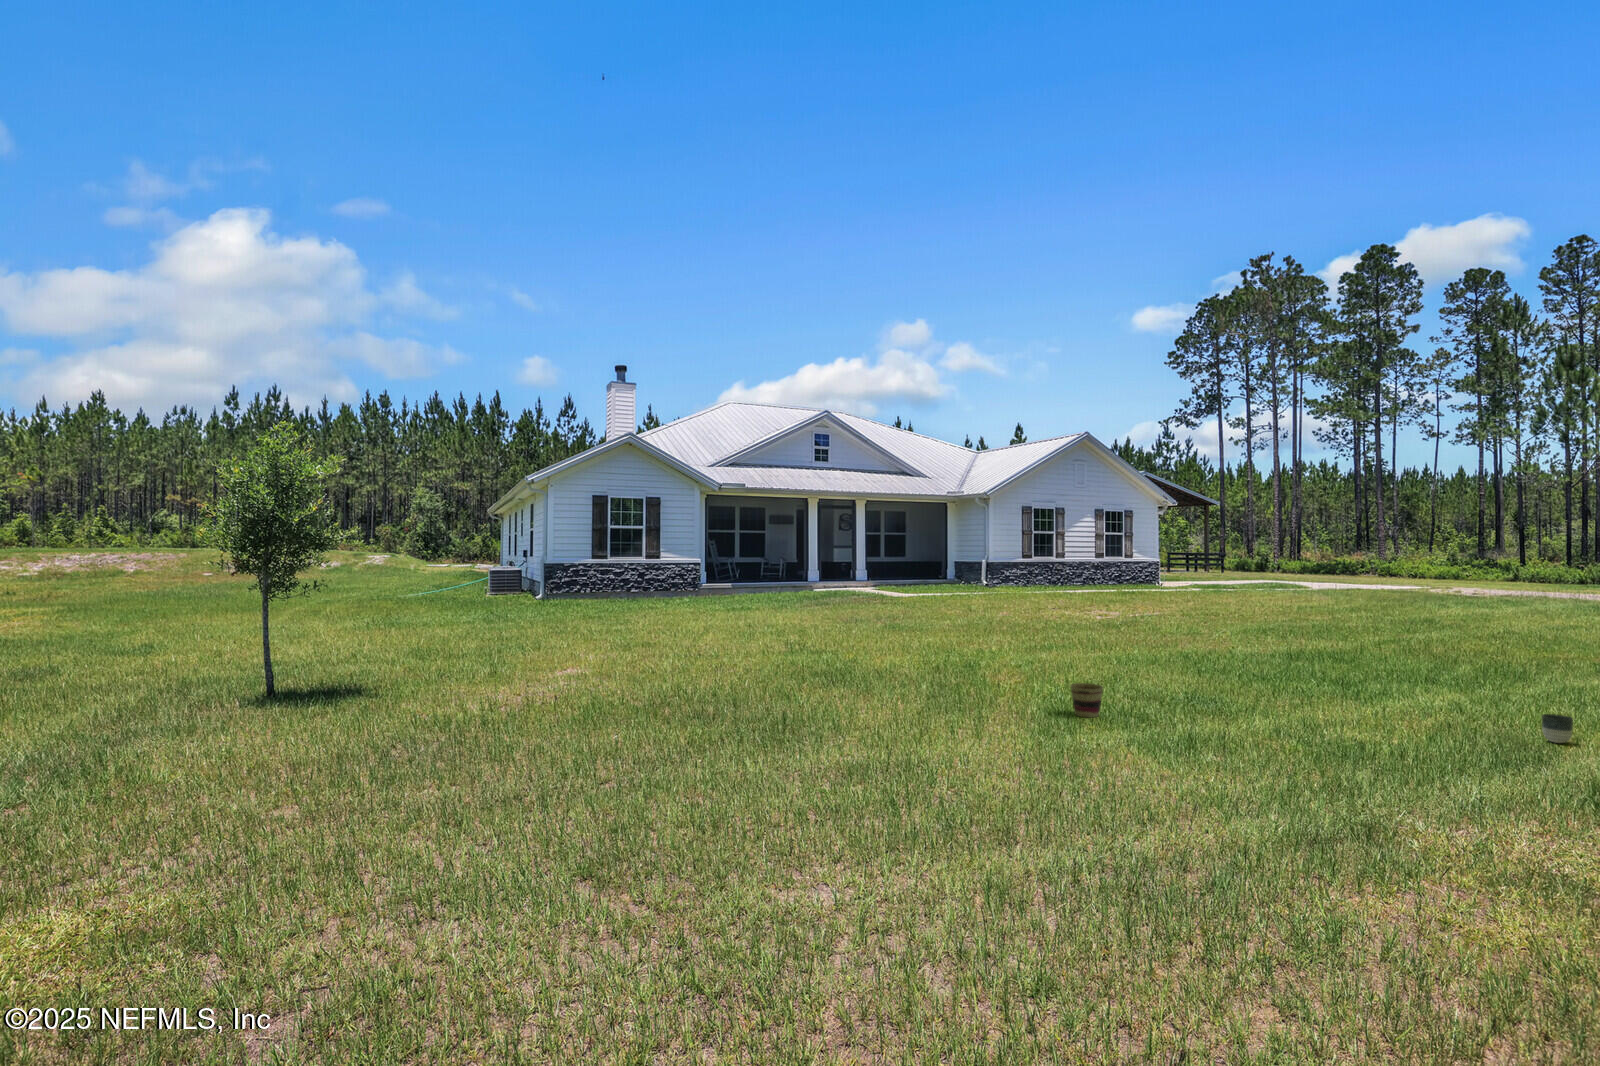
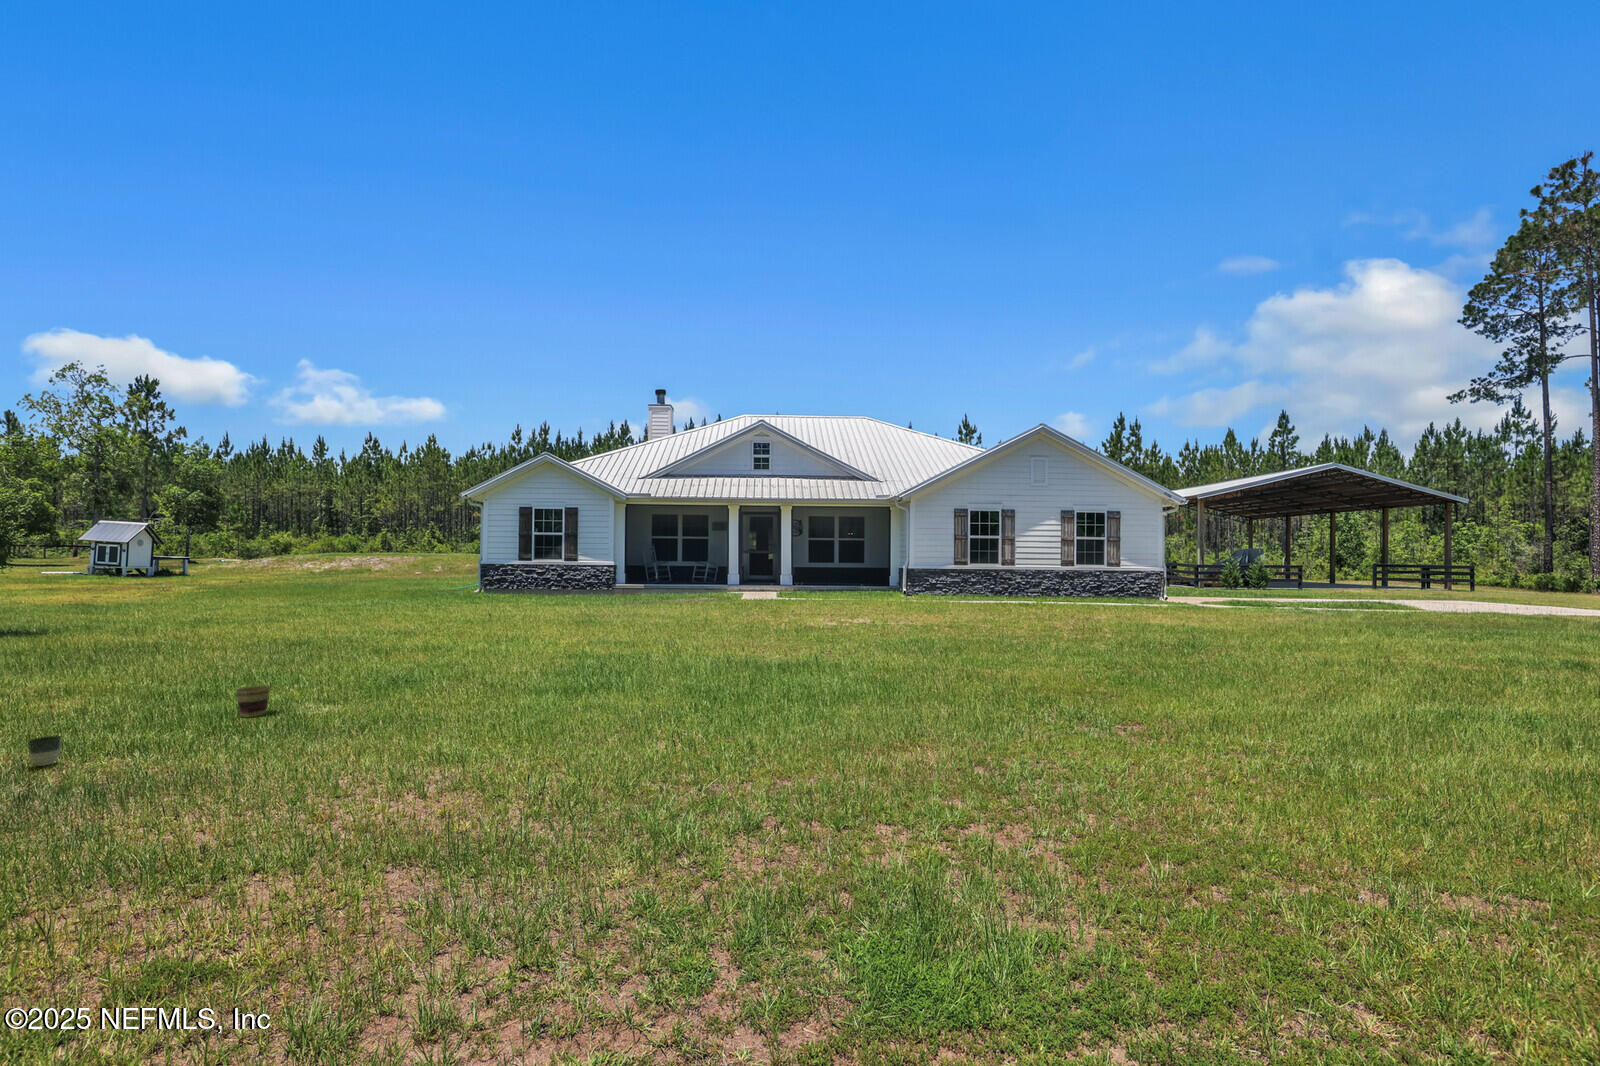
basket: present [1071,683,1103,717] -> present [235,685,270,717]

